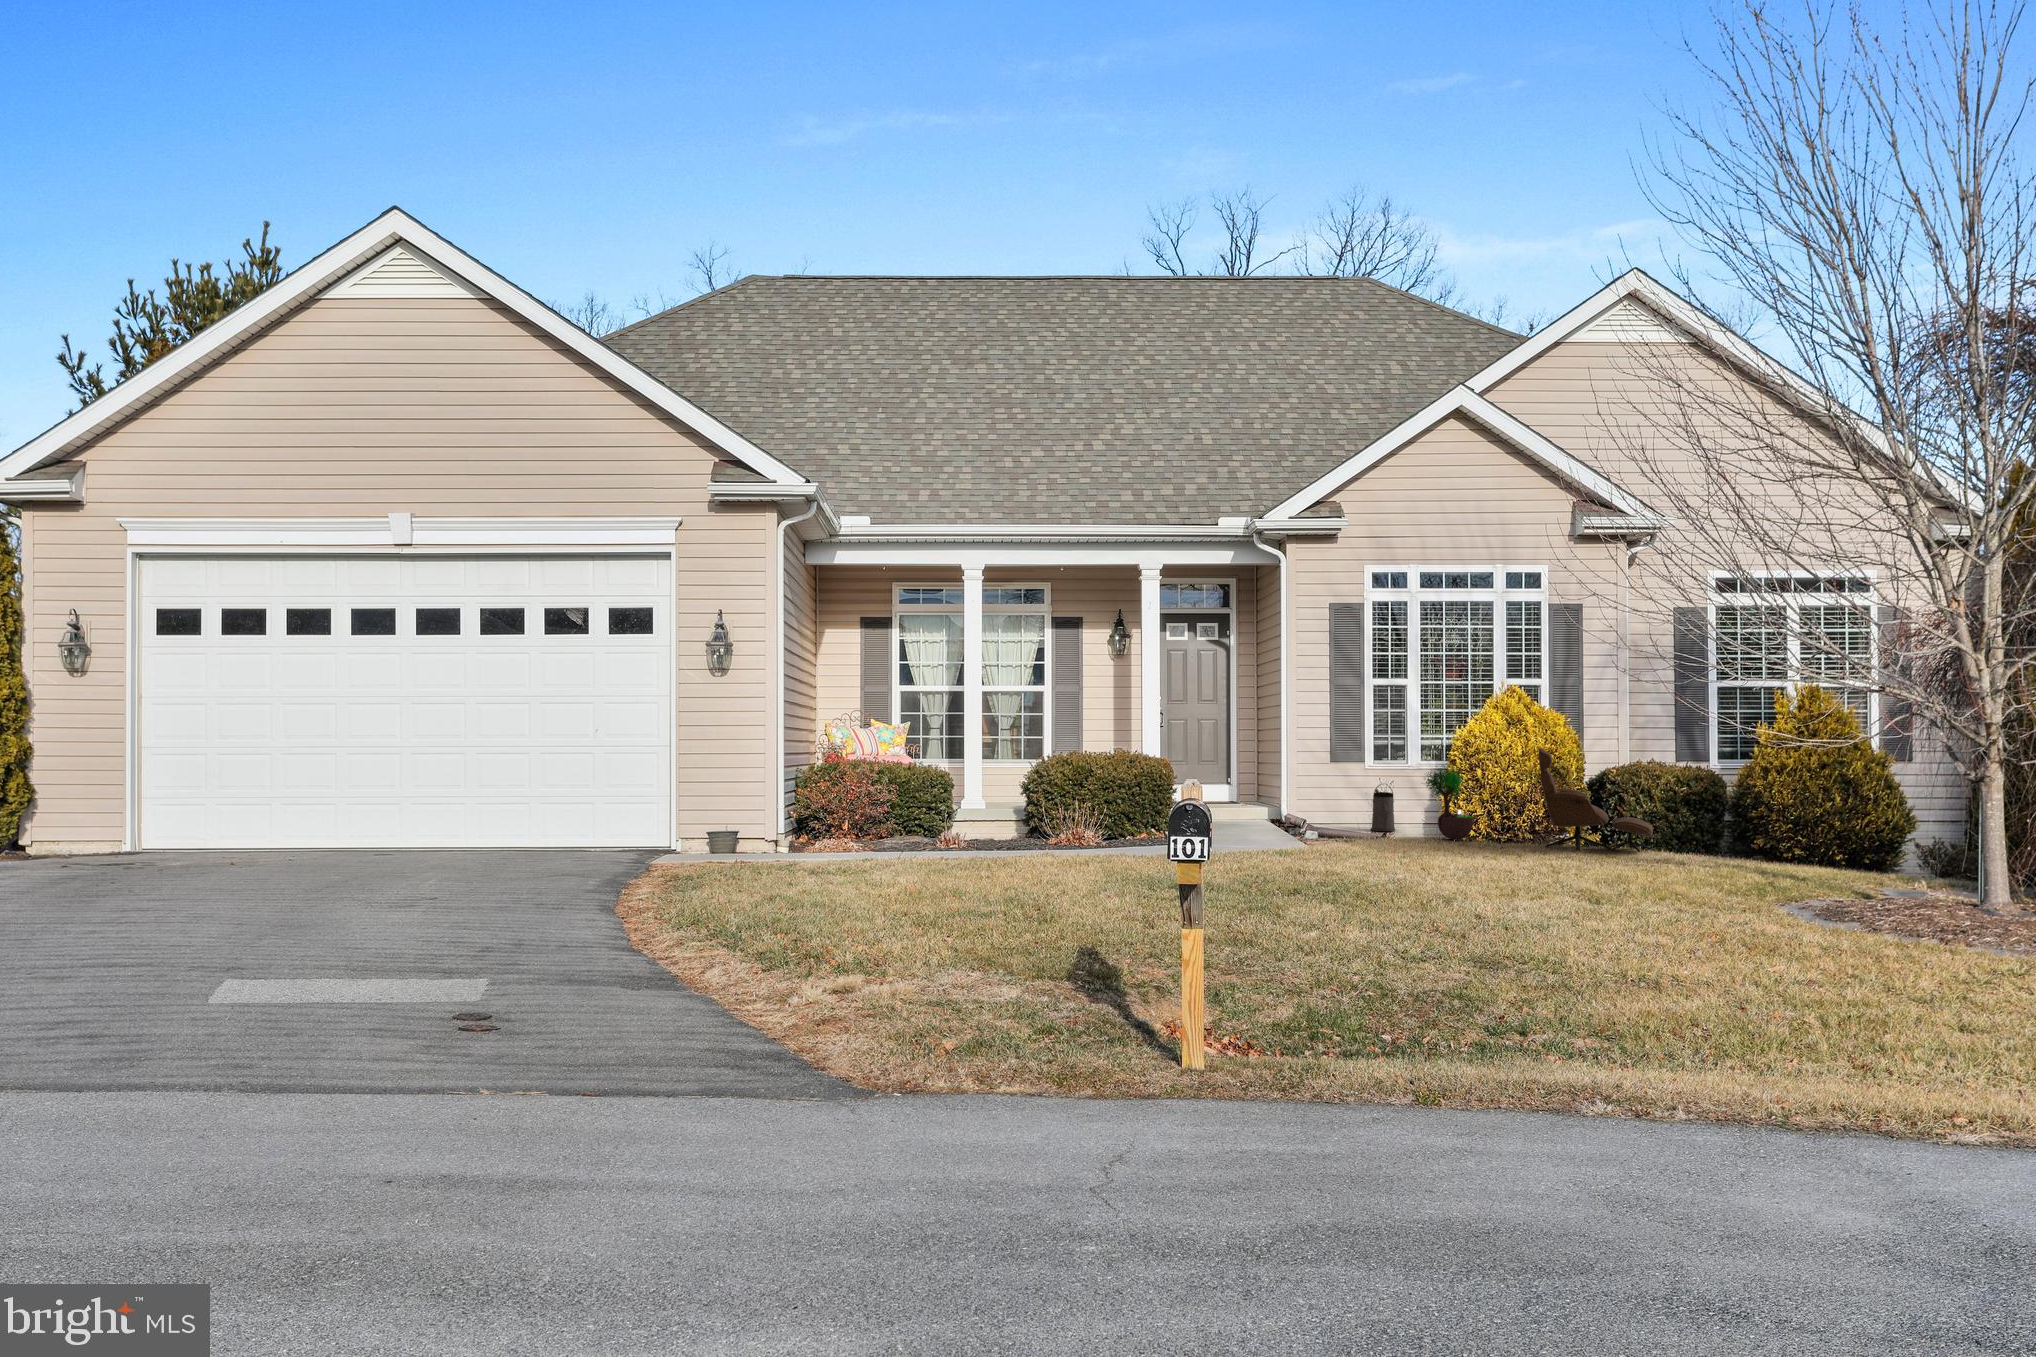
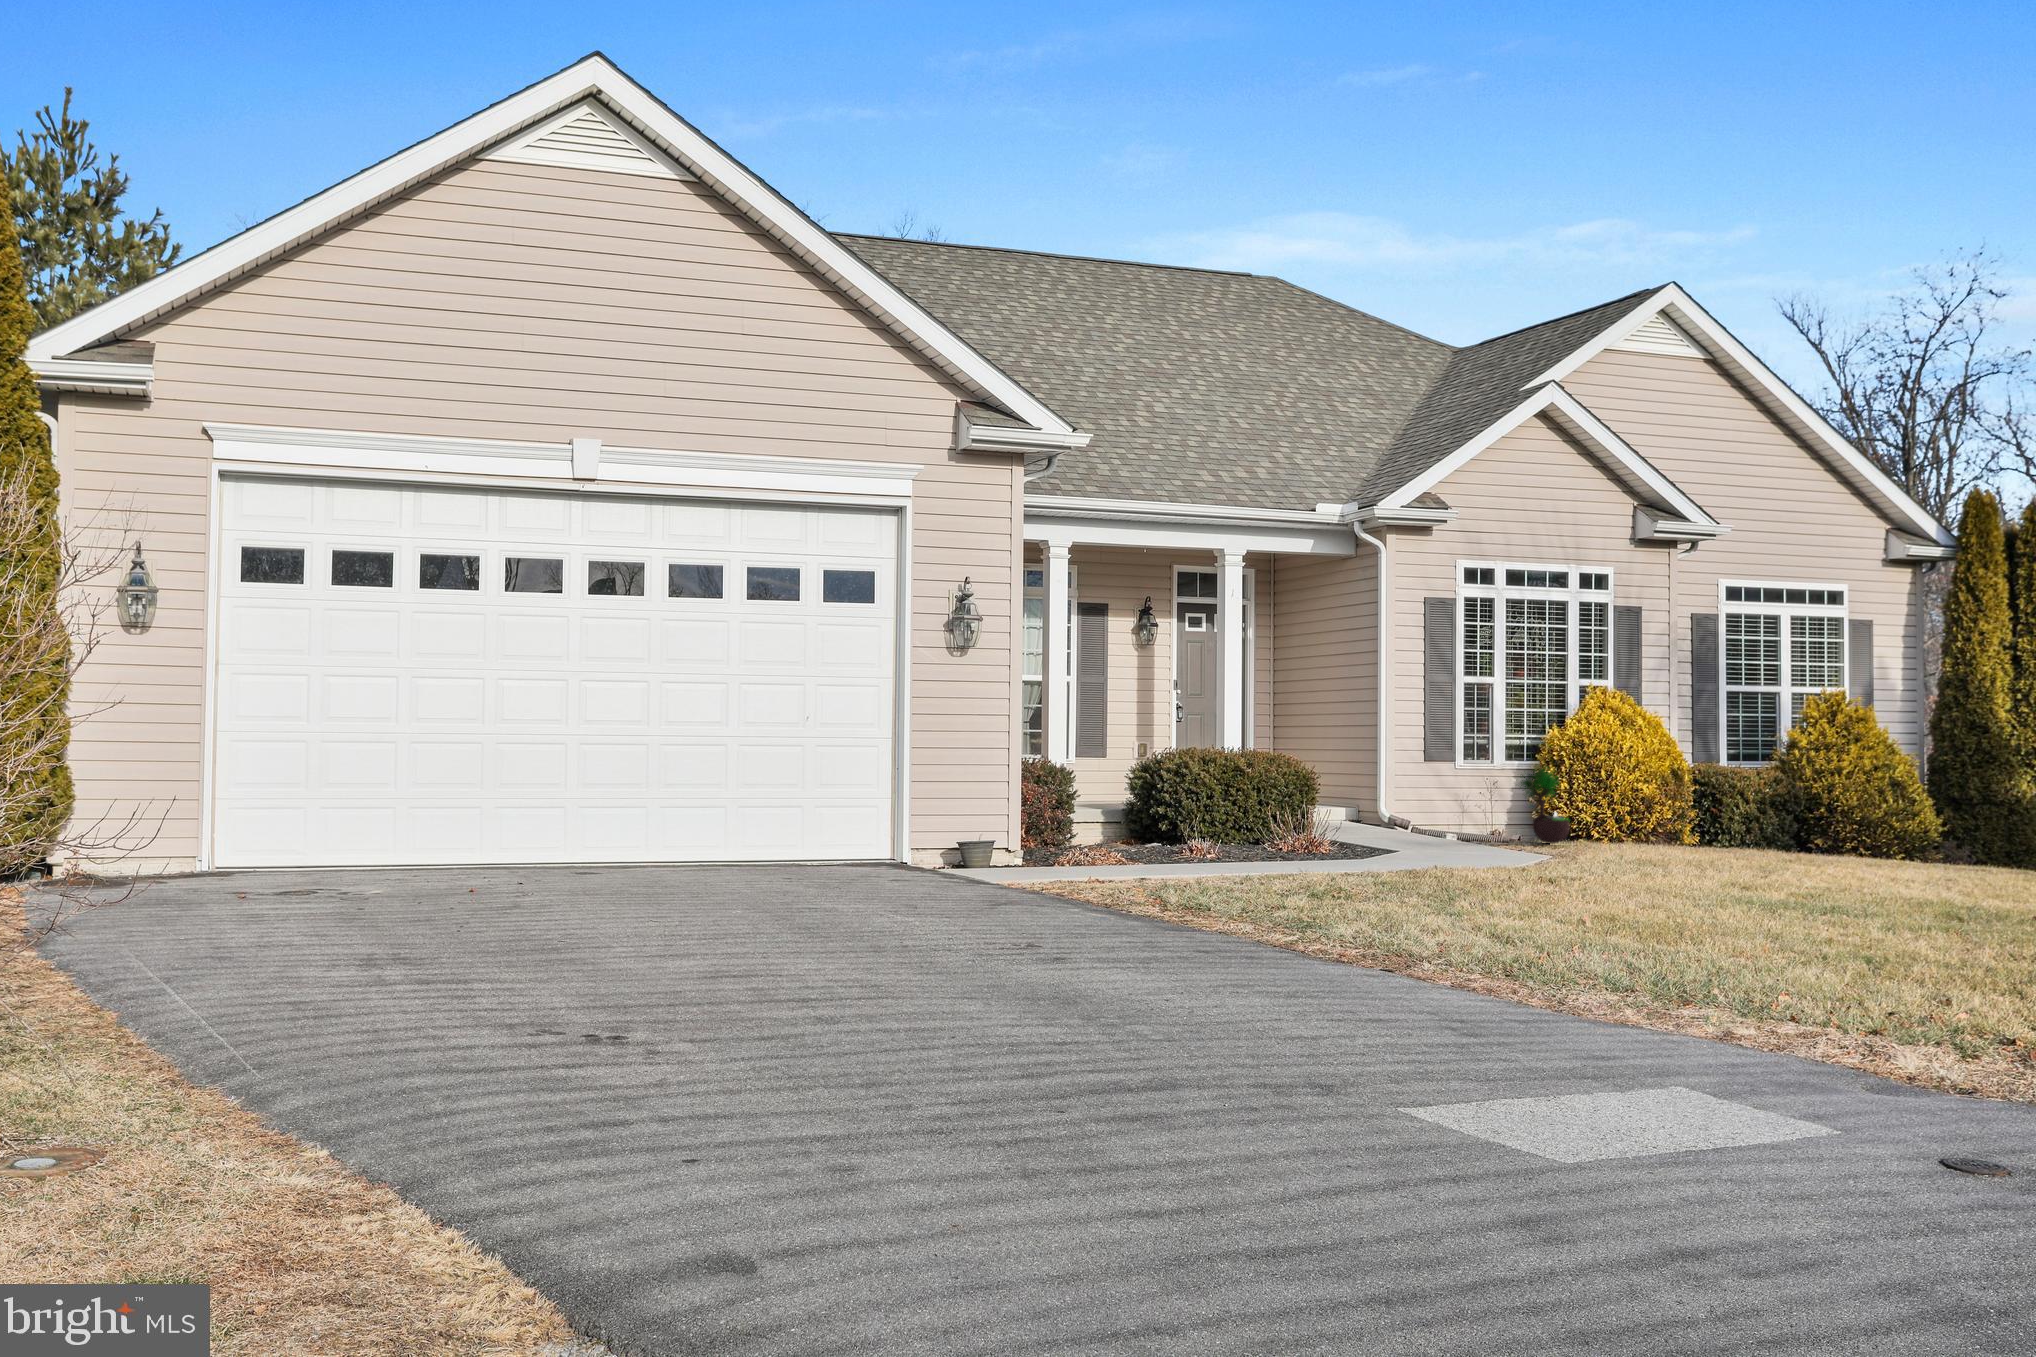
lounge chair: present [1538,749,1653,852] -> none [1638,746,1764,853]
watering can: present [1371,784,1395,831] -> none [1462,786,1488,836]

